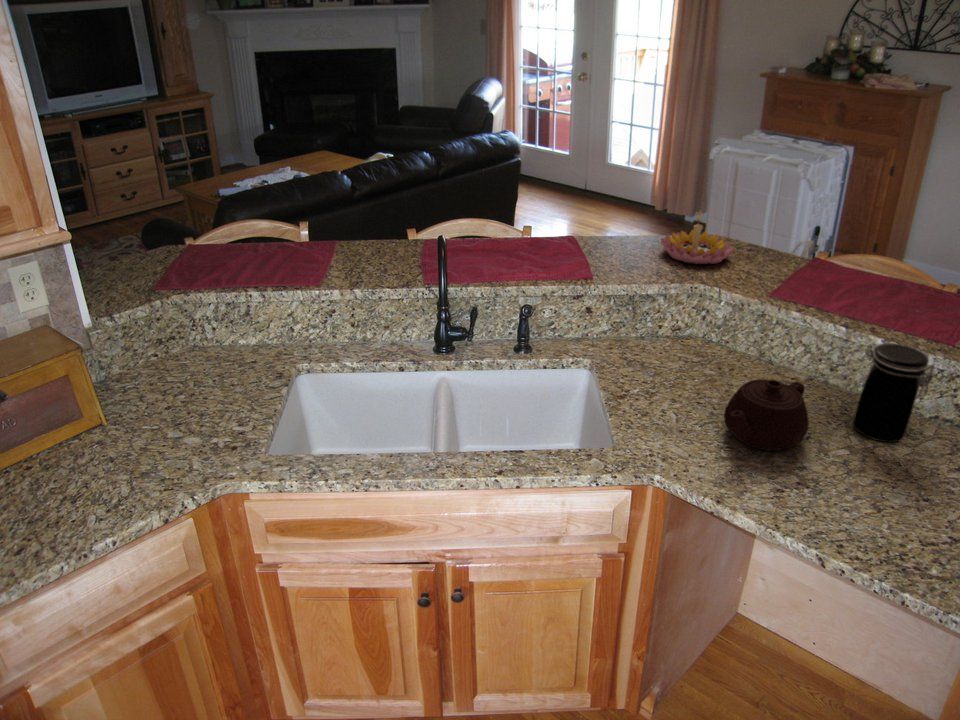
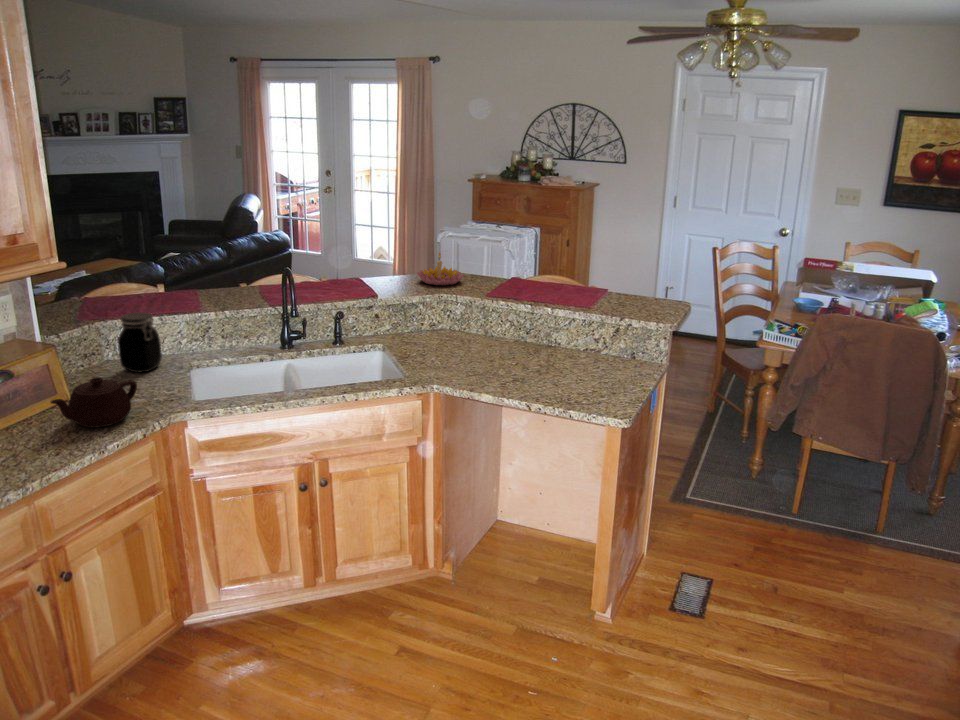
jar: present [852,343,935,442] -> present [118,313,162,372]
teapot: present [724,379,809,451] -> present [50,377,137,428]

